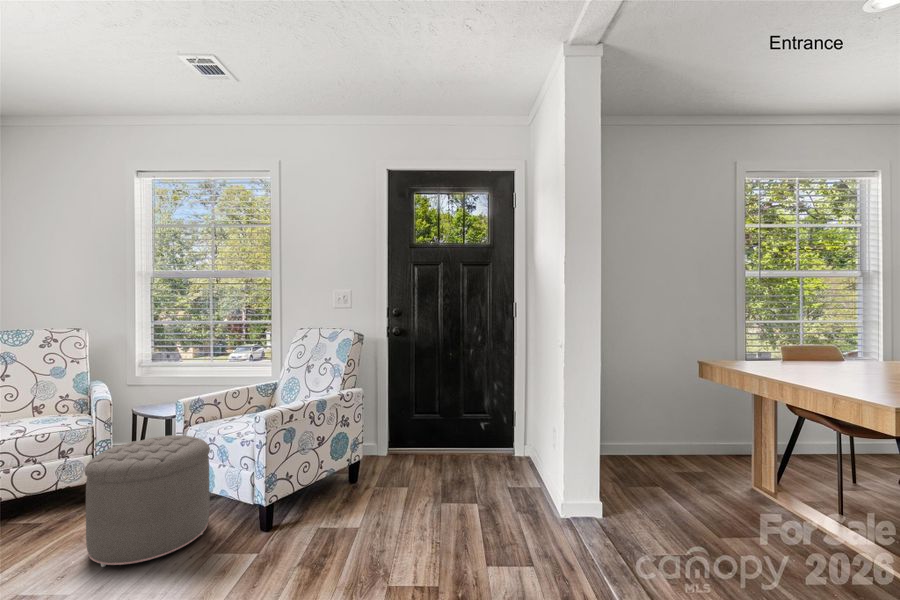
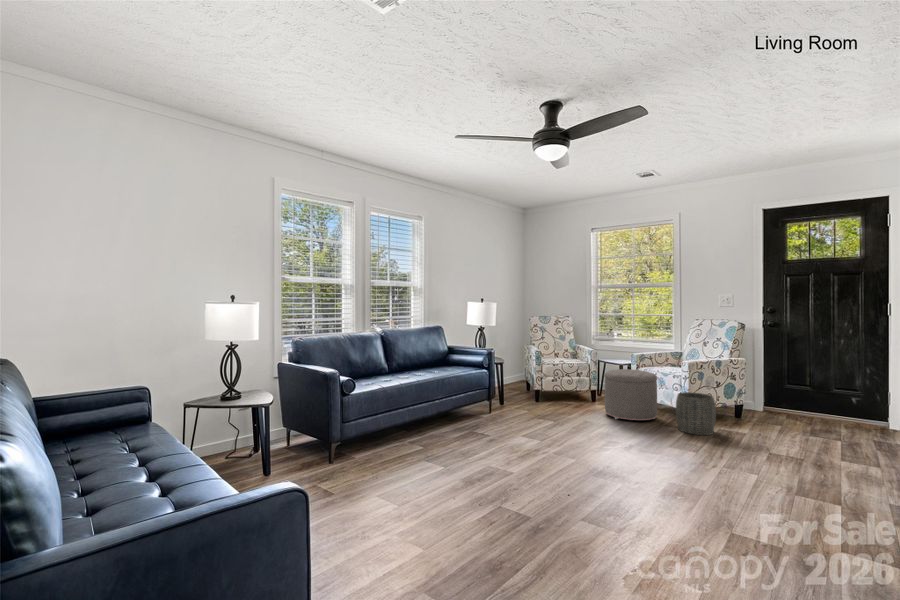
woven basket: none [229,473,304,573] -> present [676,392,716,435]

